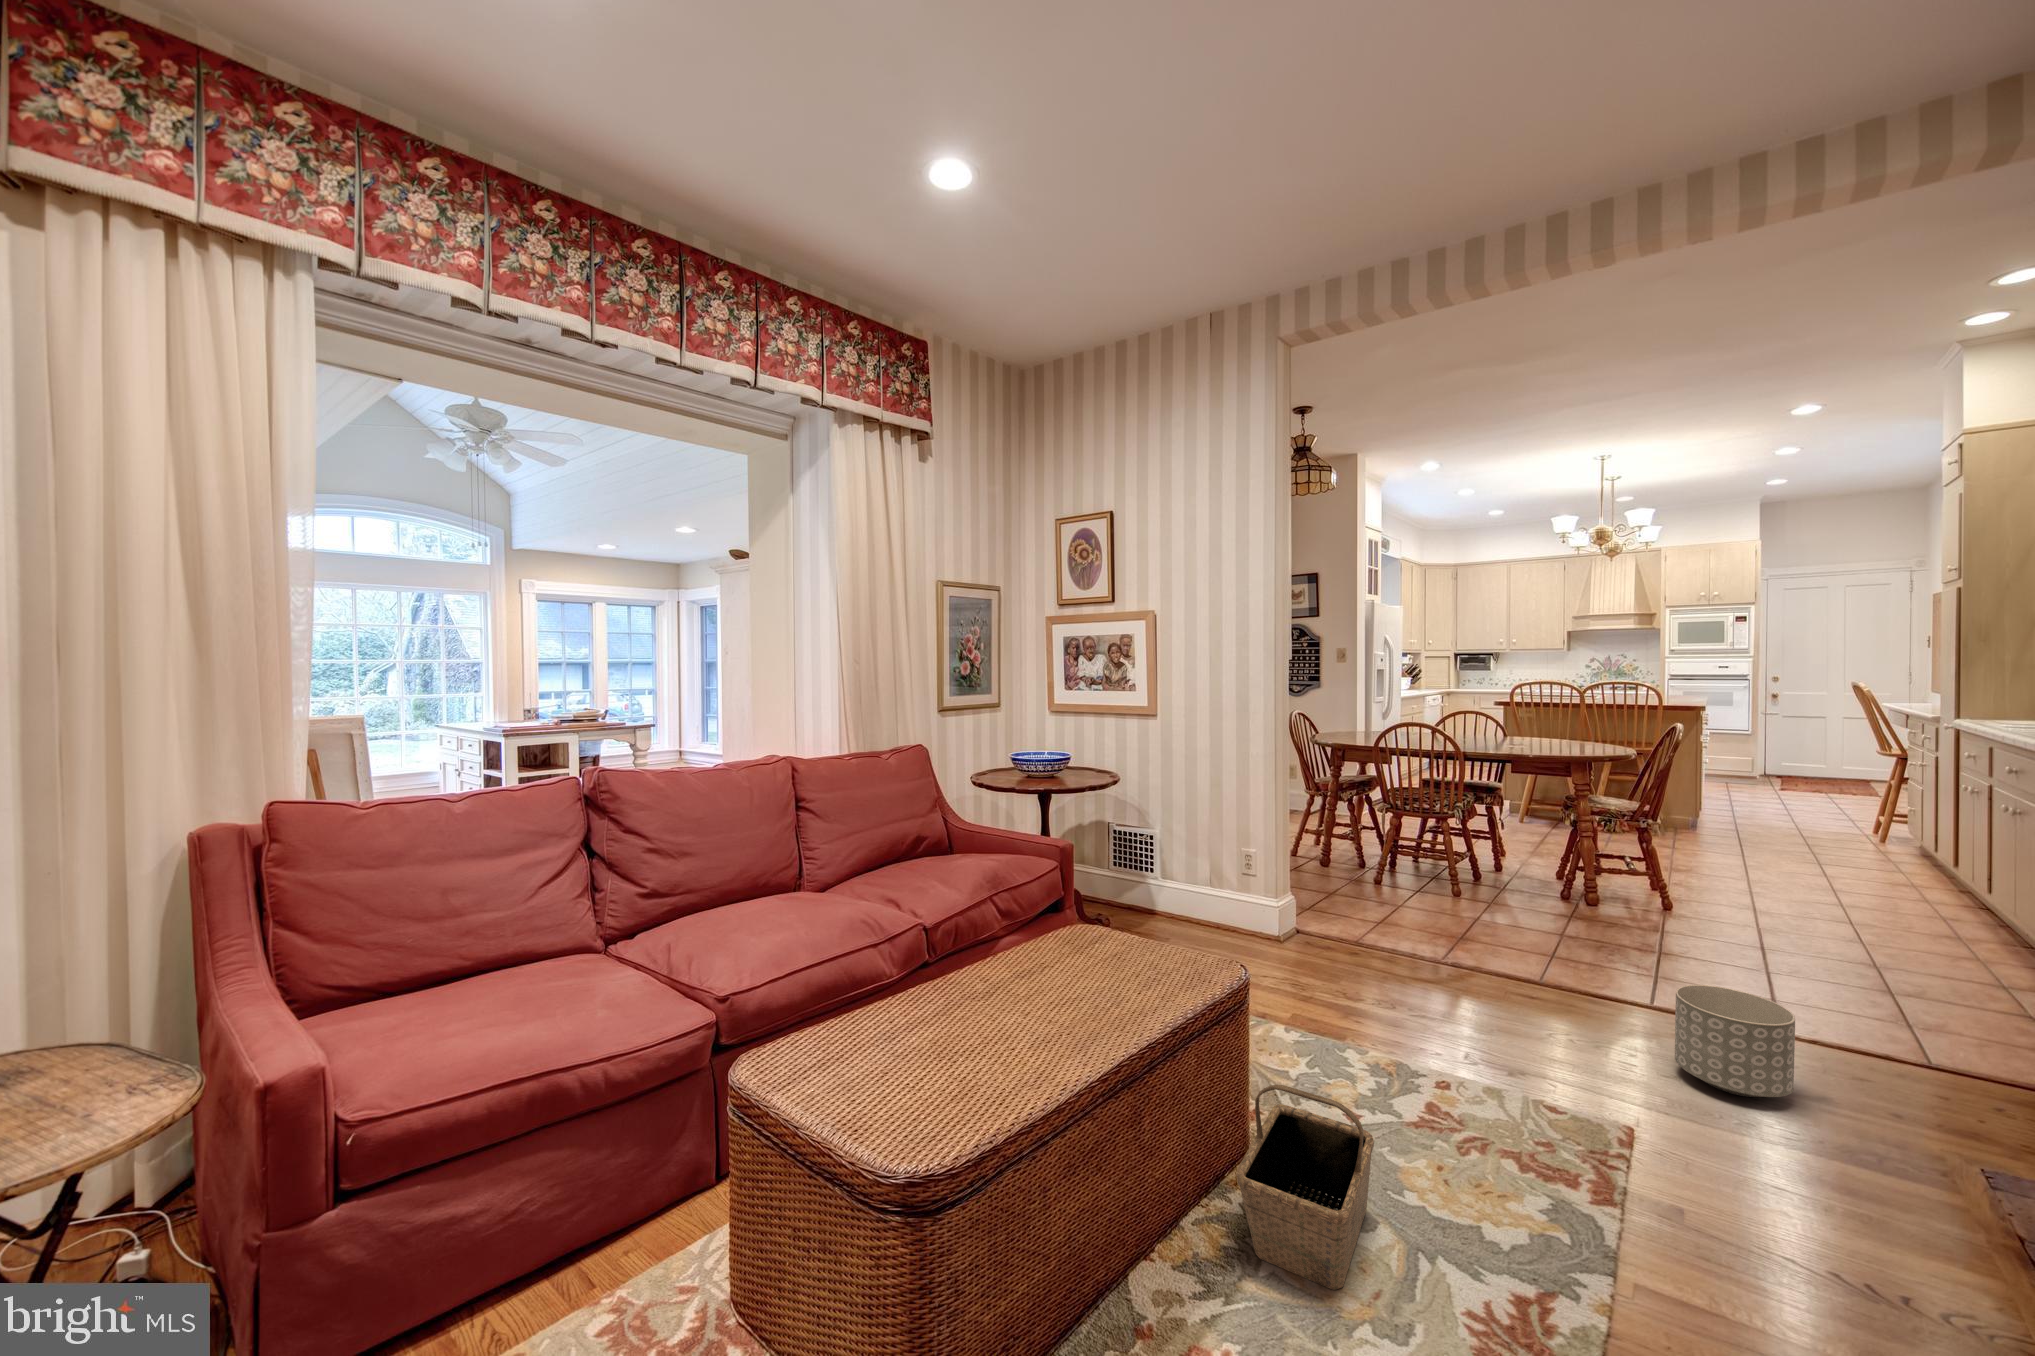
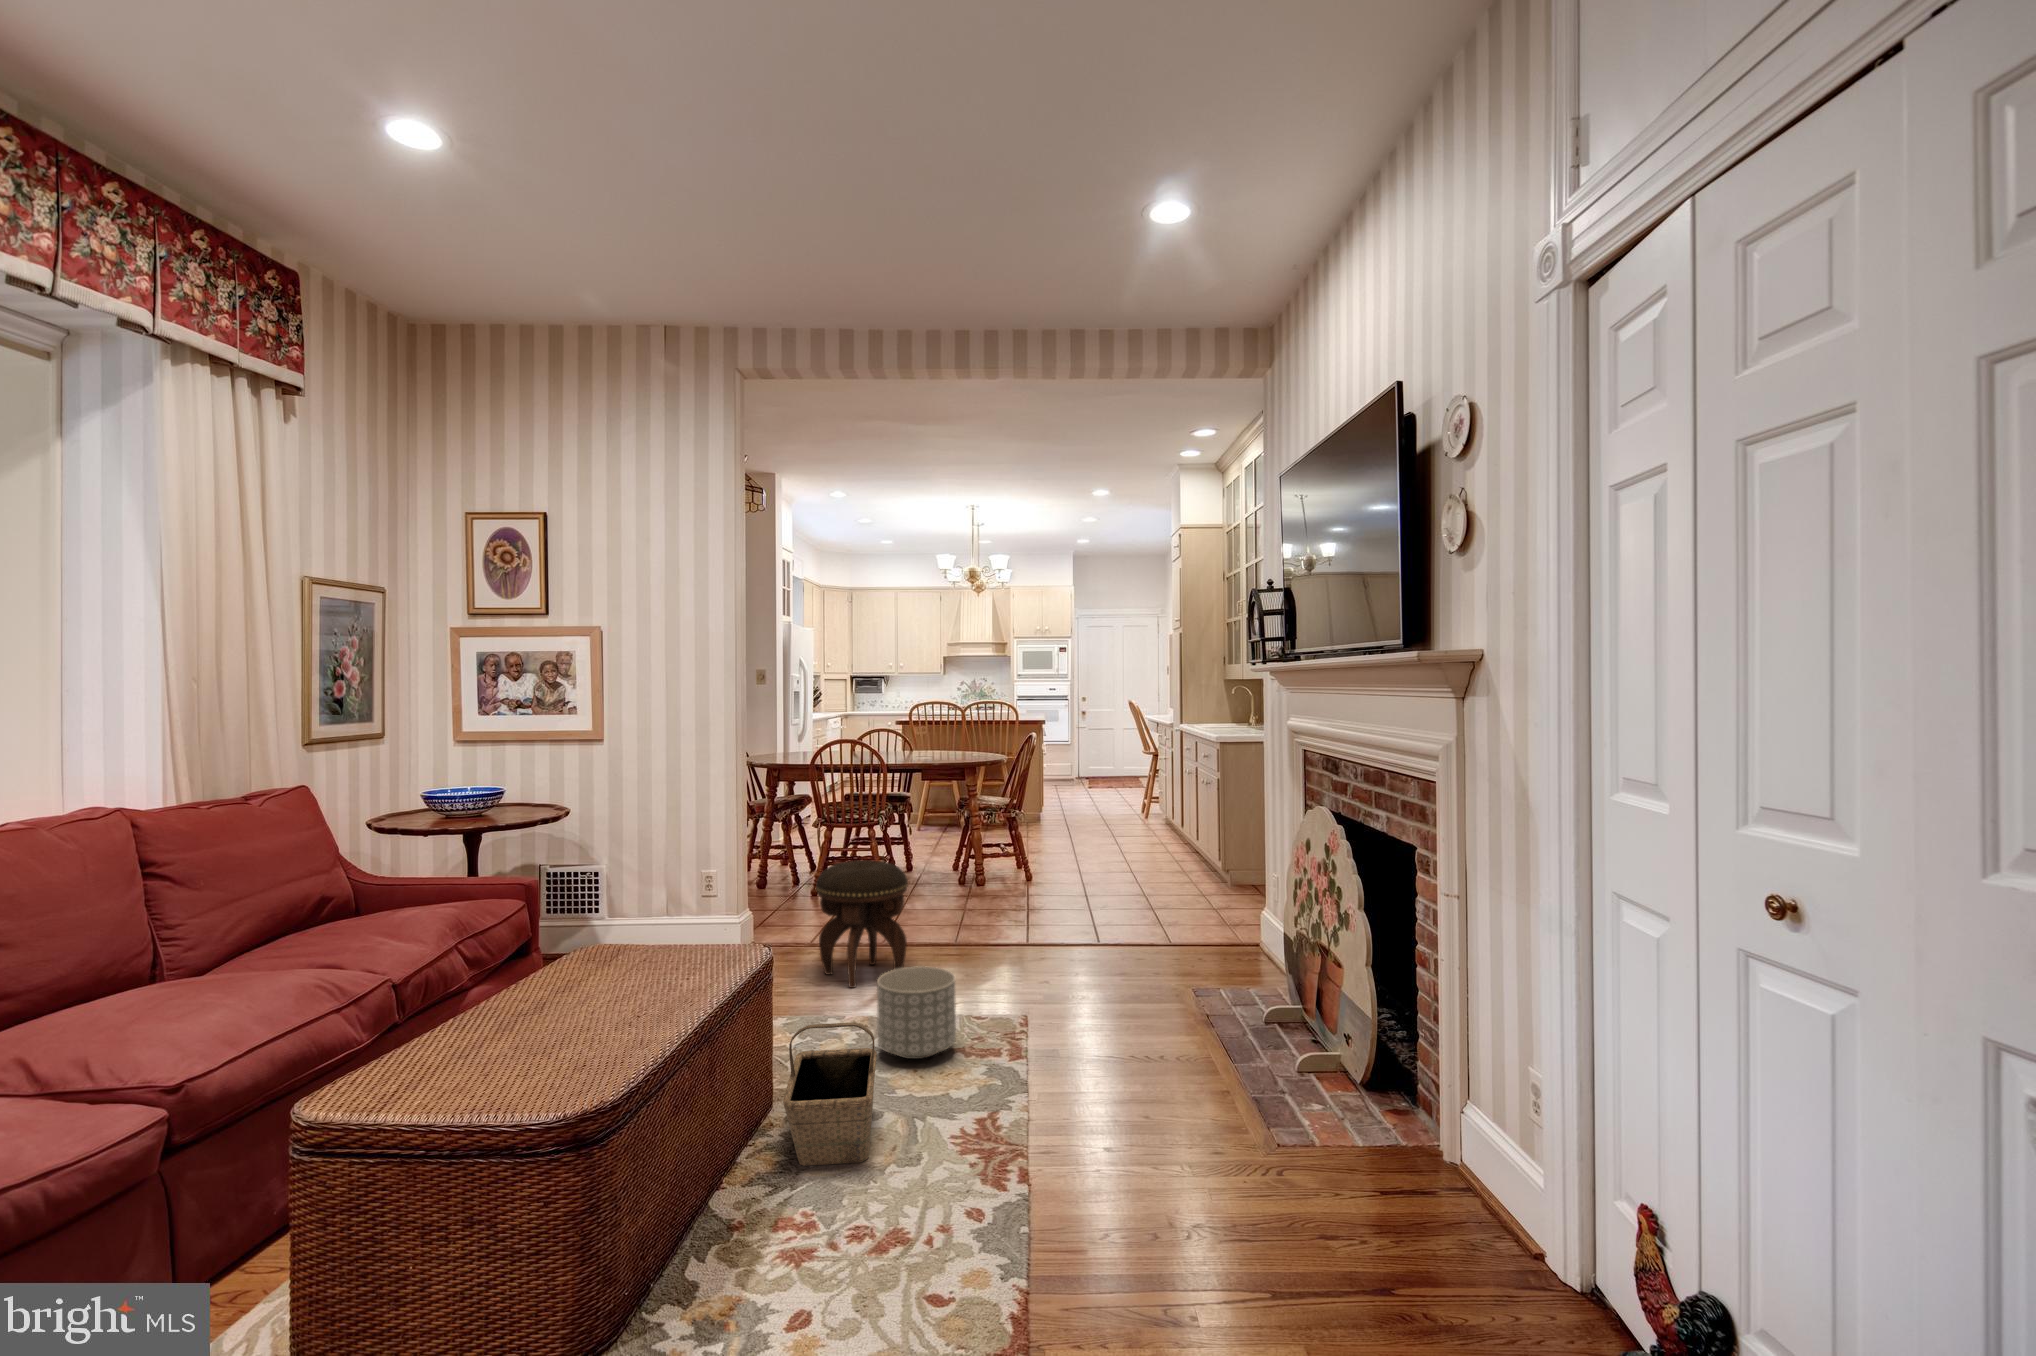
footstool: none [1348,866,1464,1014] -> present [816,860,908,988]
planter: present [1675,985,1795,1097] -> present [877,966,956,1059]

